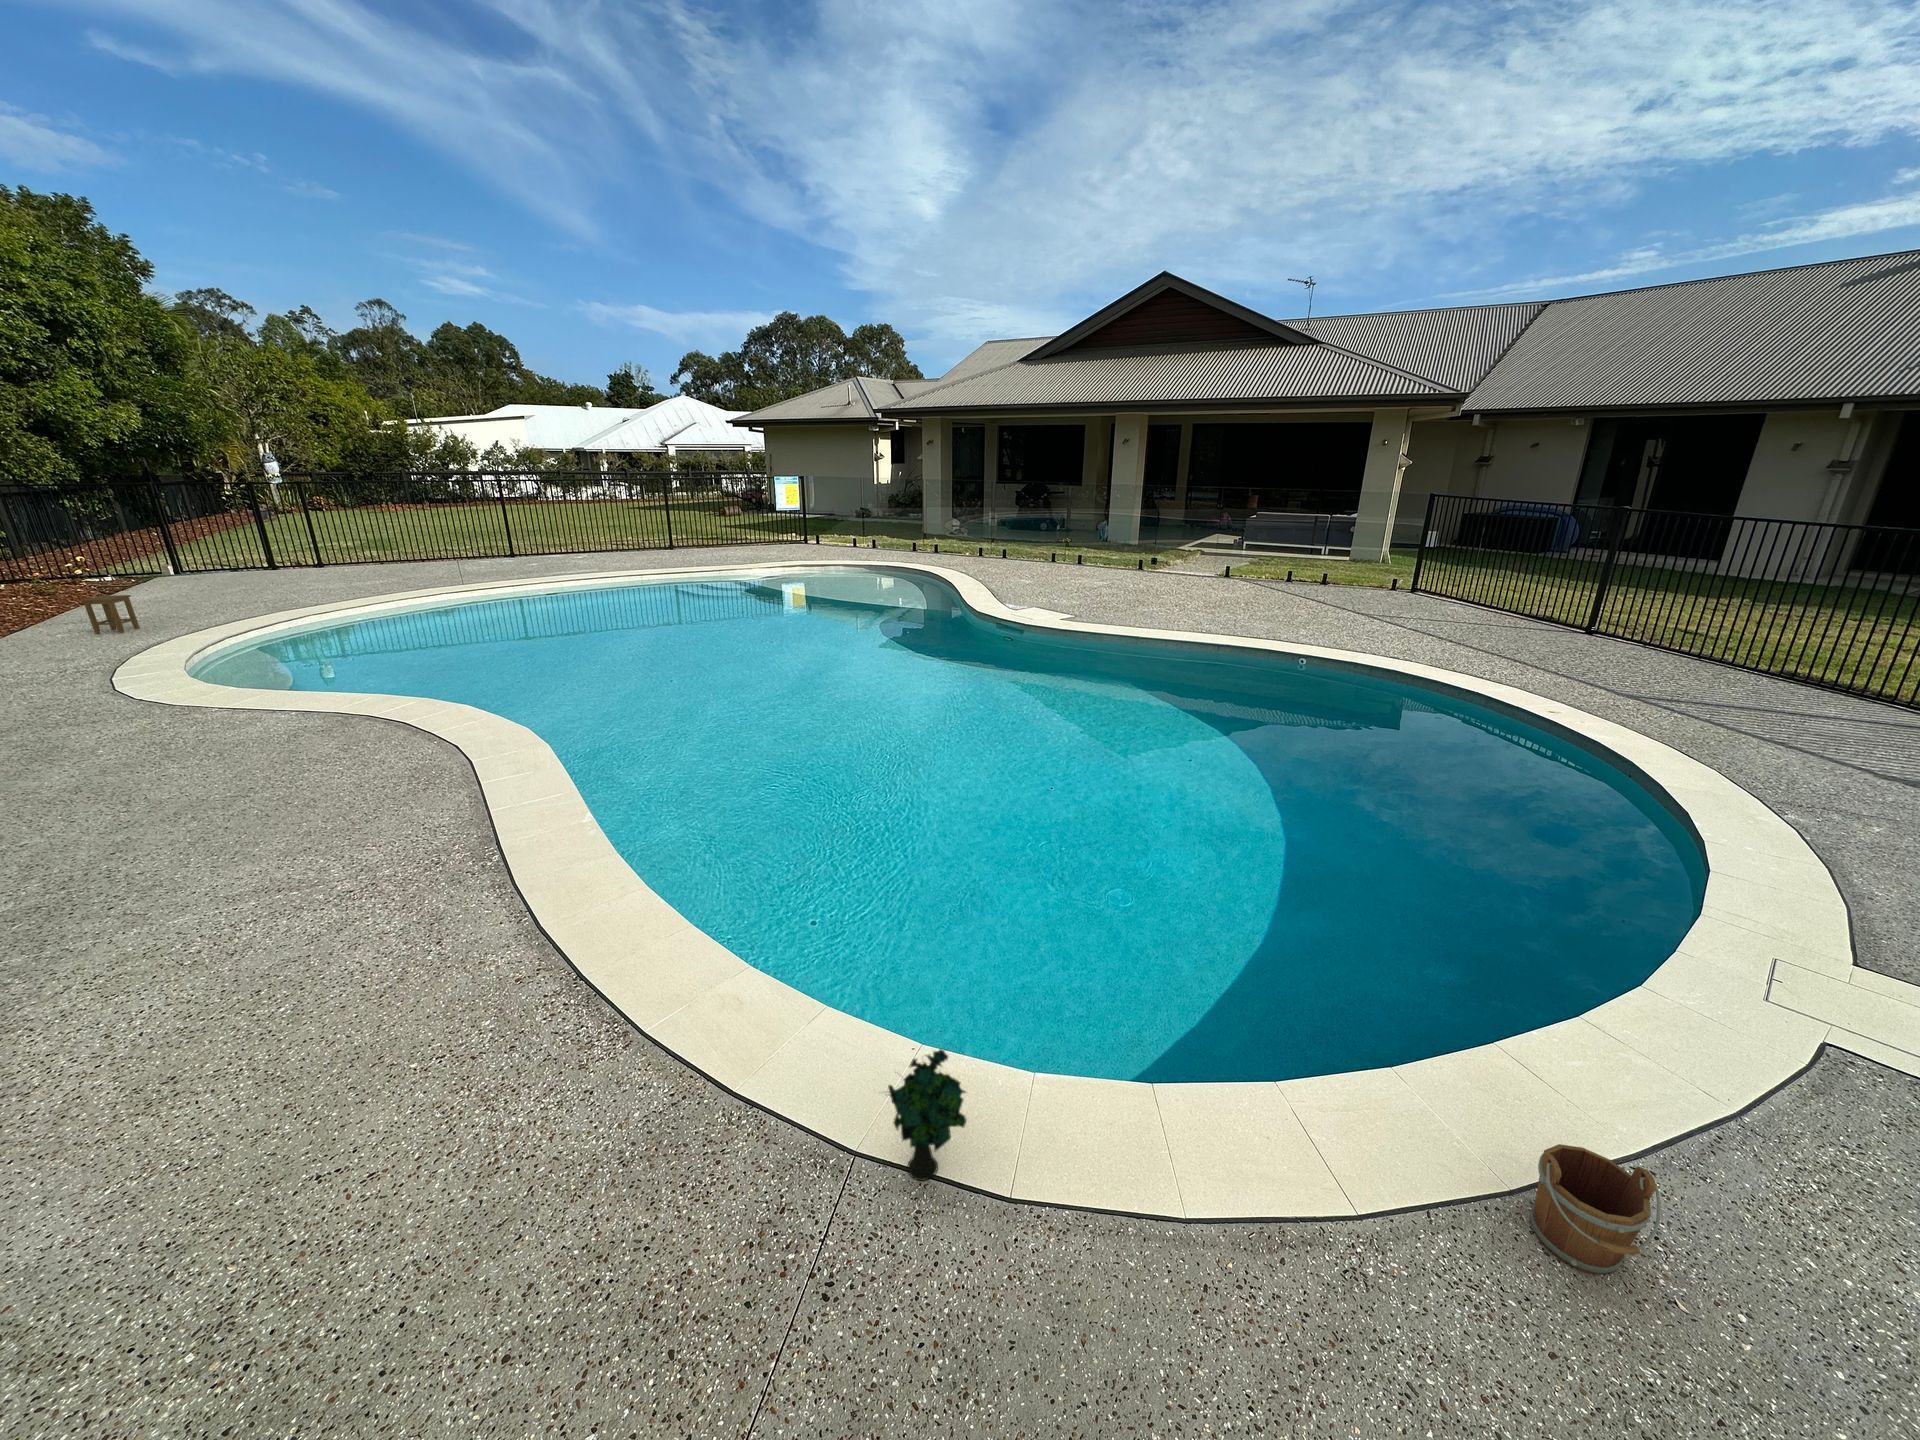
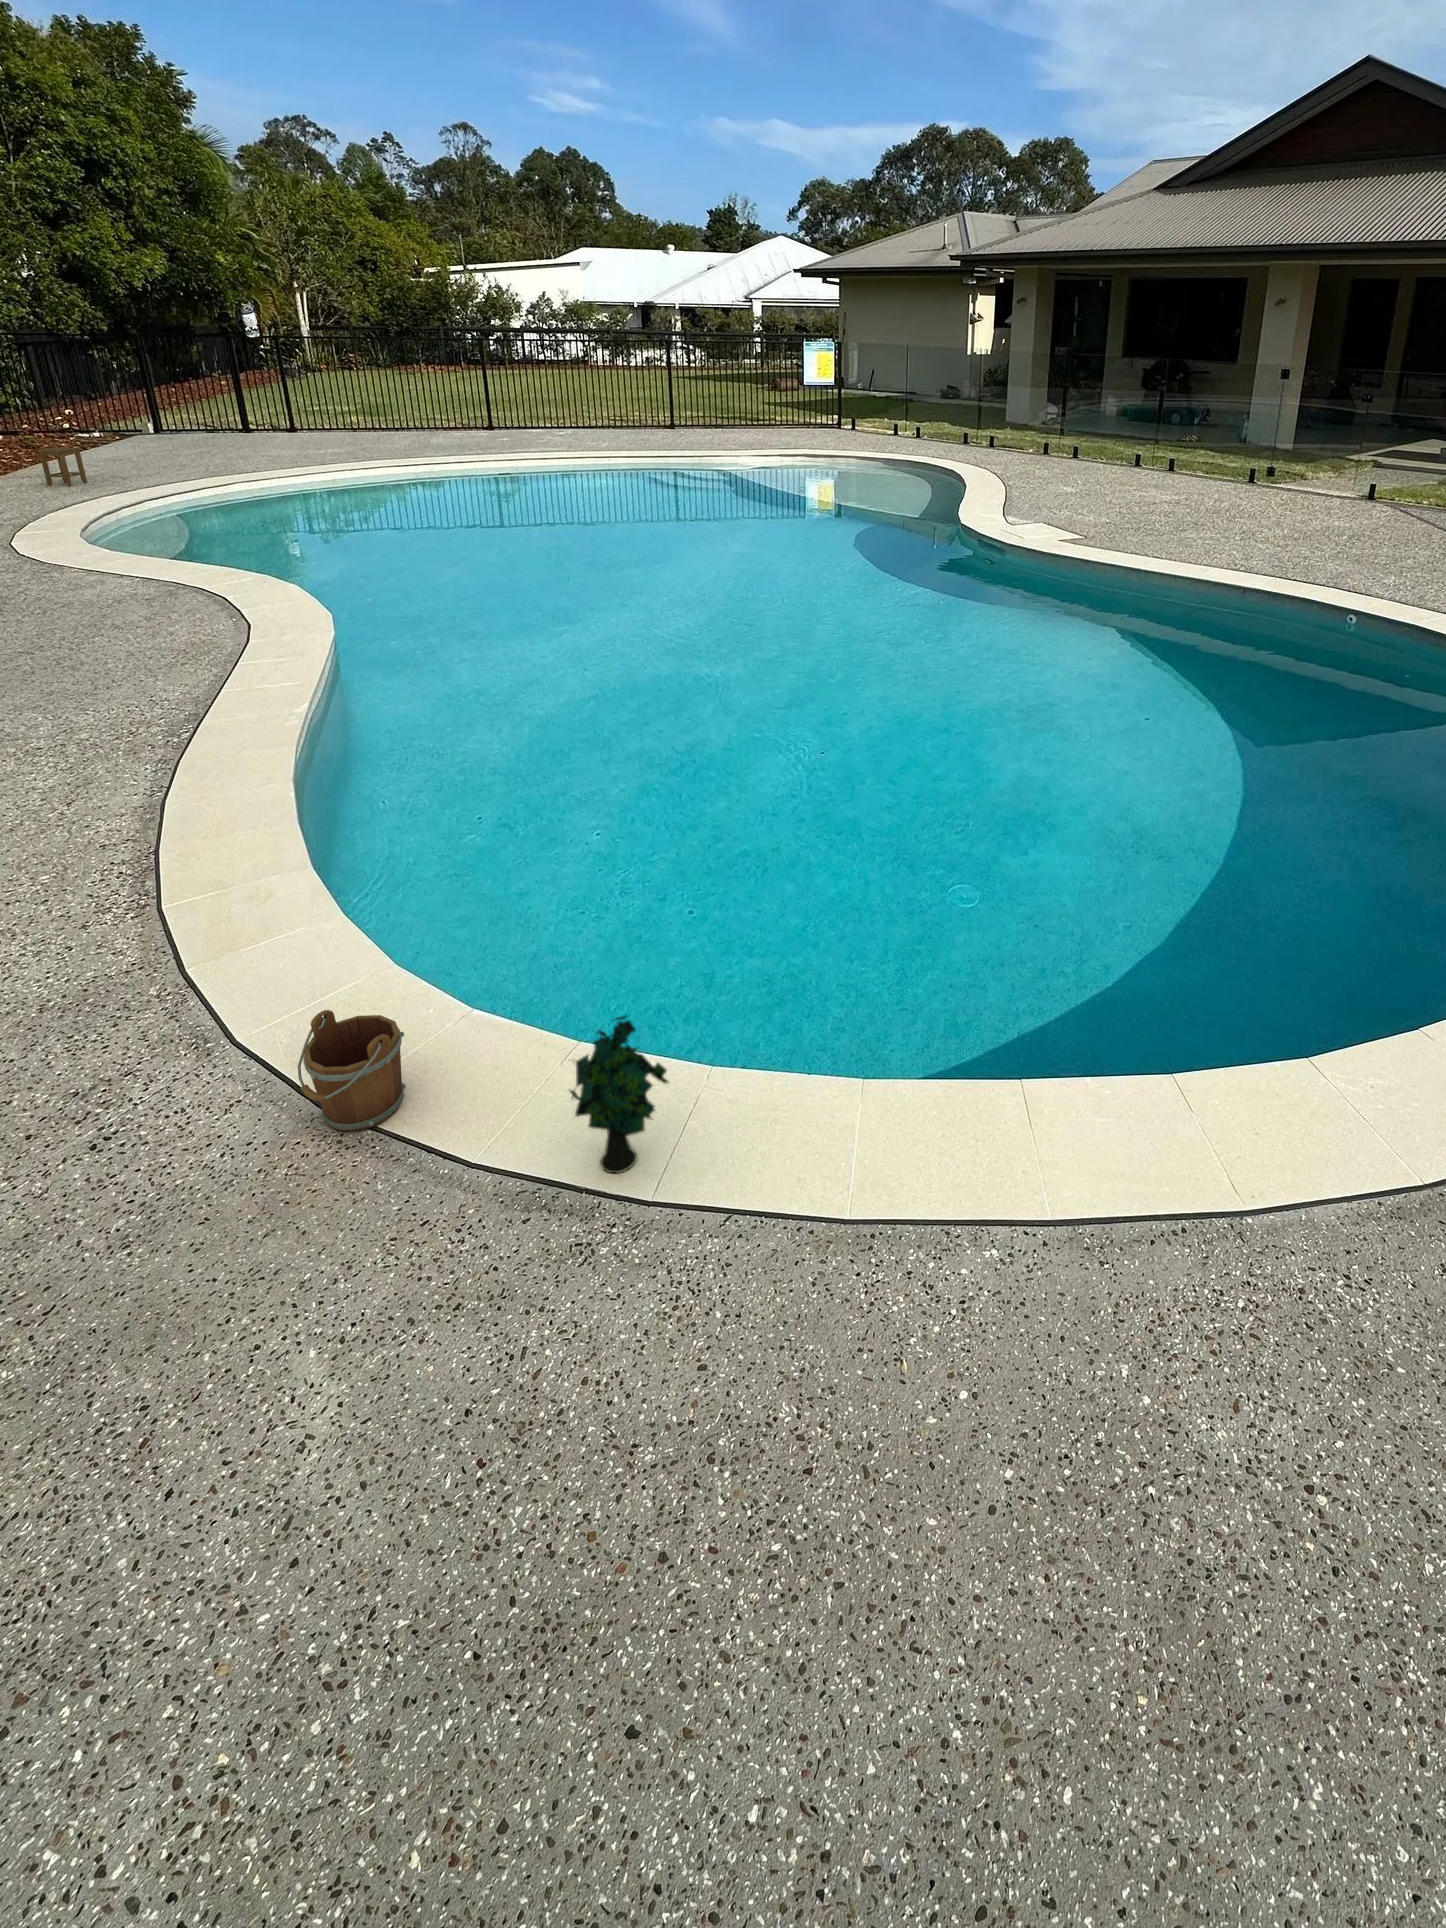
decorative plant: present [888,1049,966,1181] -> present [570,1016,668,1173]
bucket: present [1530,1144,1661,1275] -> present [298,1010,406,1132]

